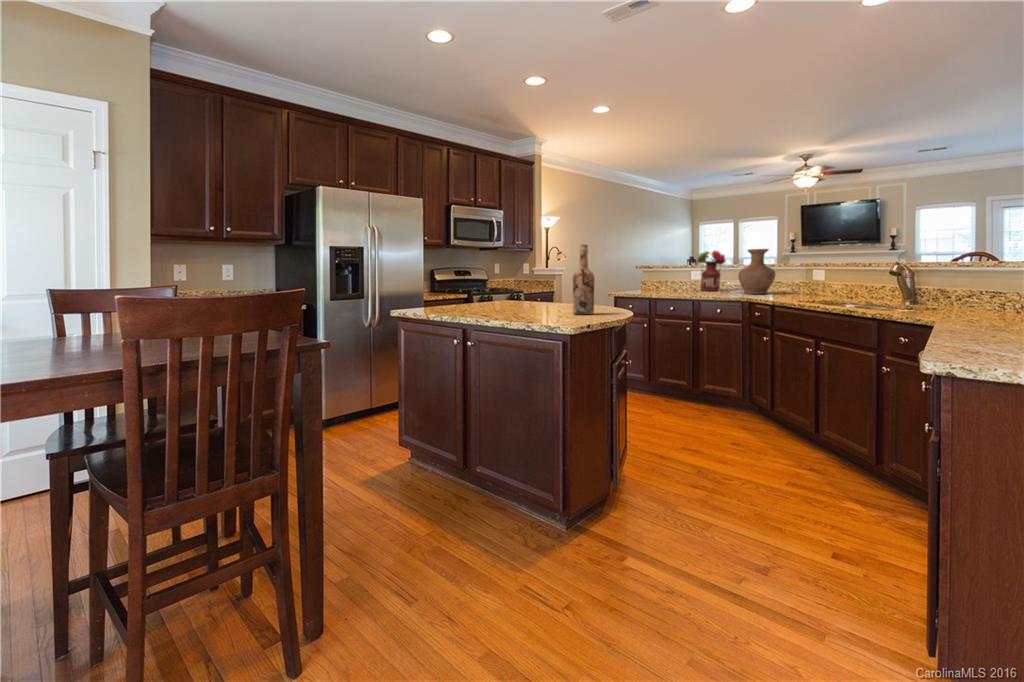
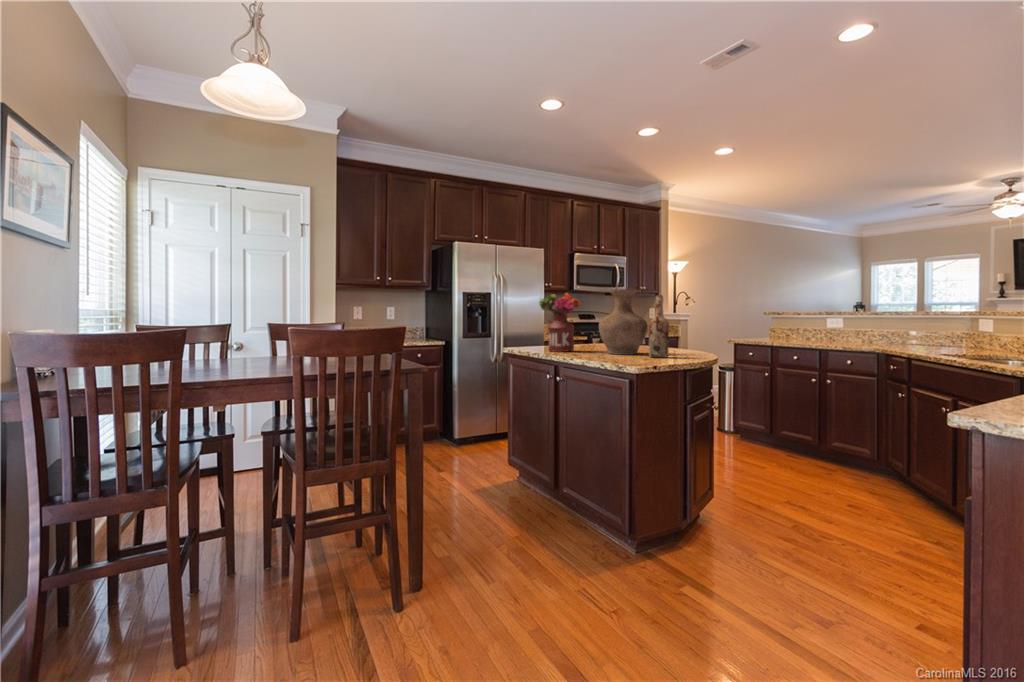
vase: present [738,249,775,294] -> present [599,289,648,355]
flower arrangement: present [697,251,726,291] -> present [539,293,581,352]

